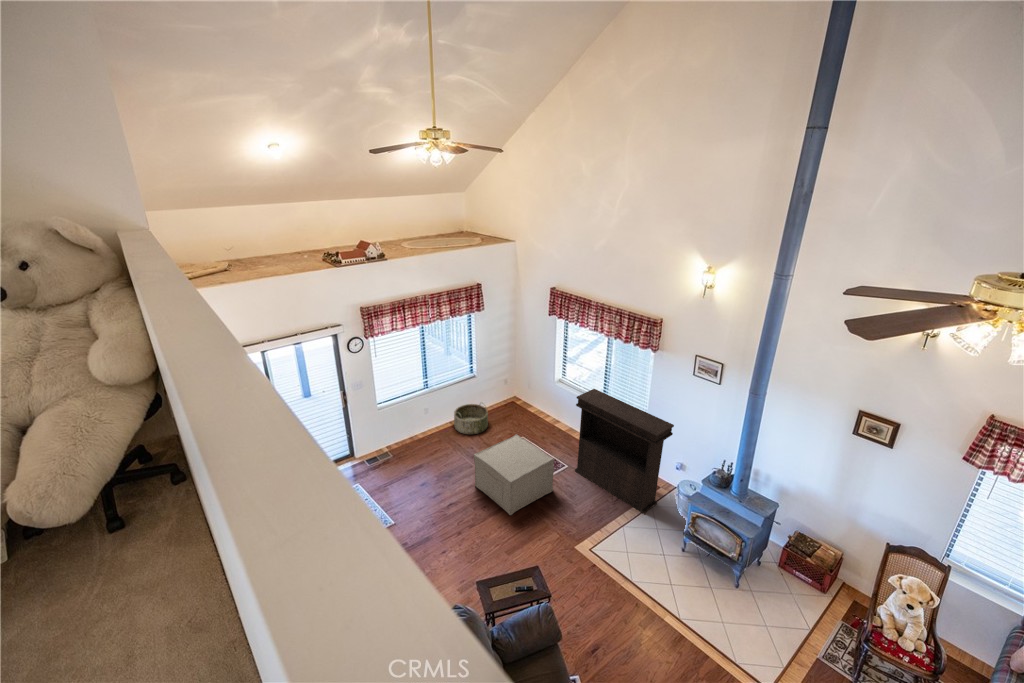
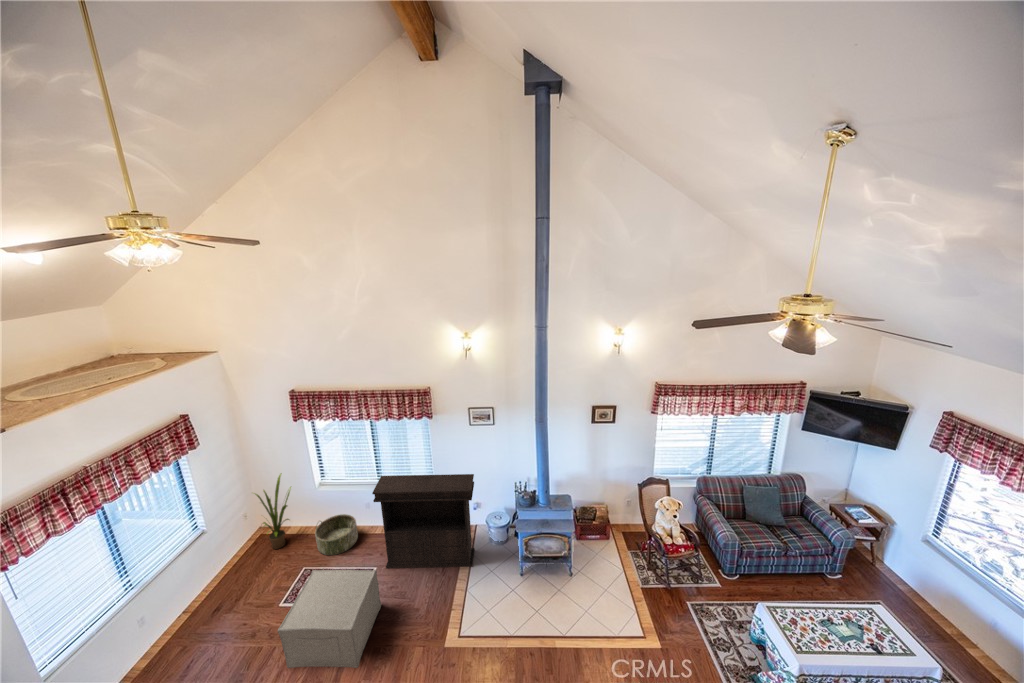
house plant: none [510,358,540,417] -> present [255,473,291,549]
basket: present [454,404,488,434] -> present [315,514,358,555]

